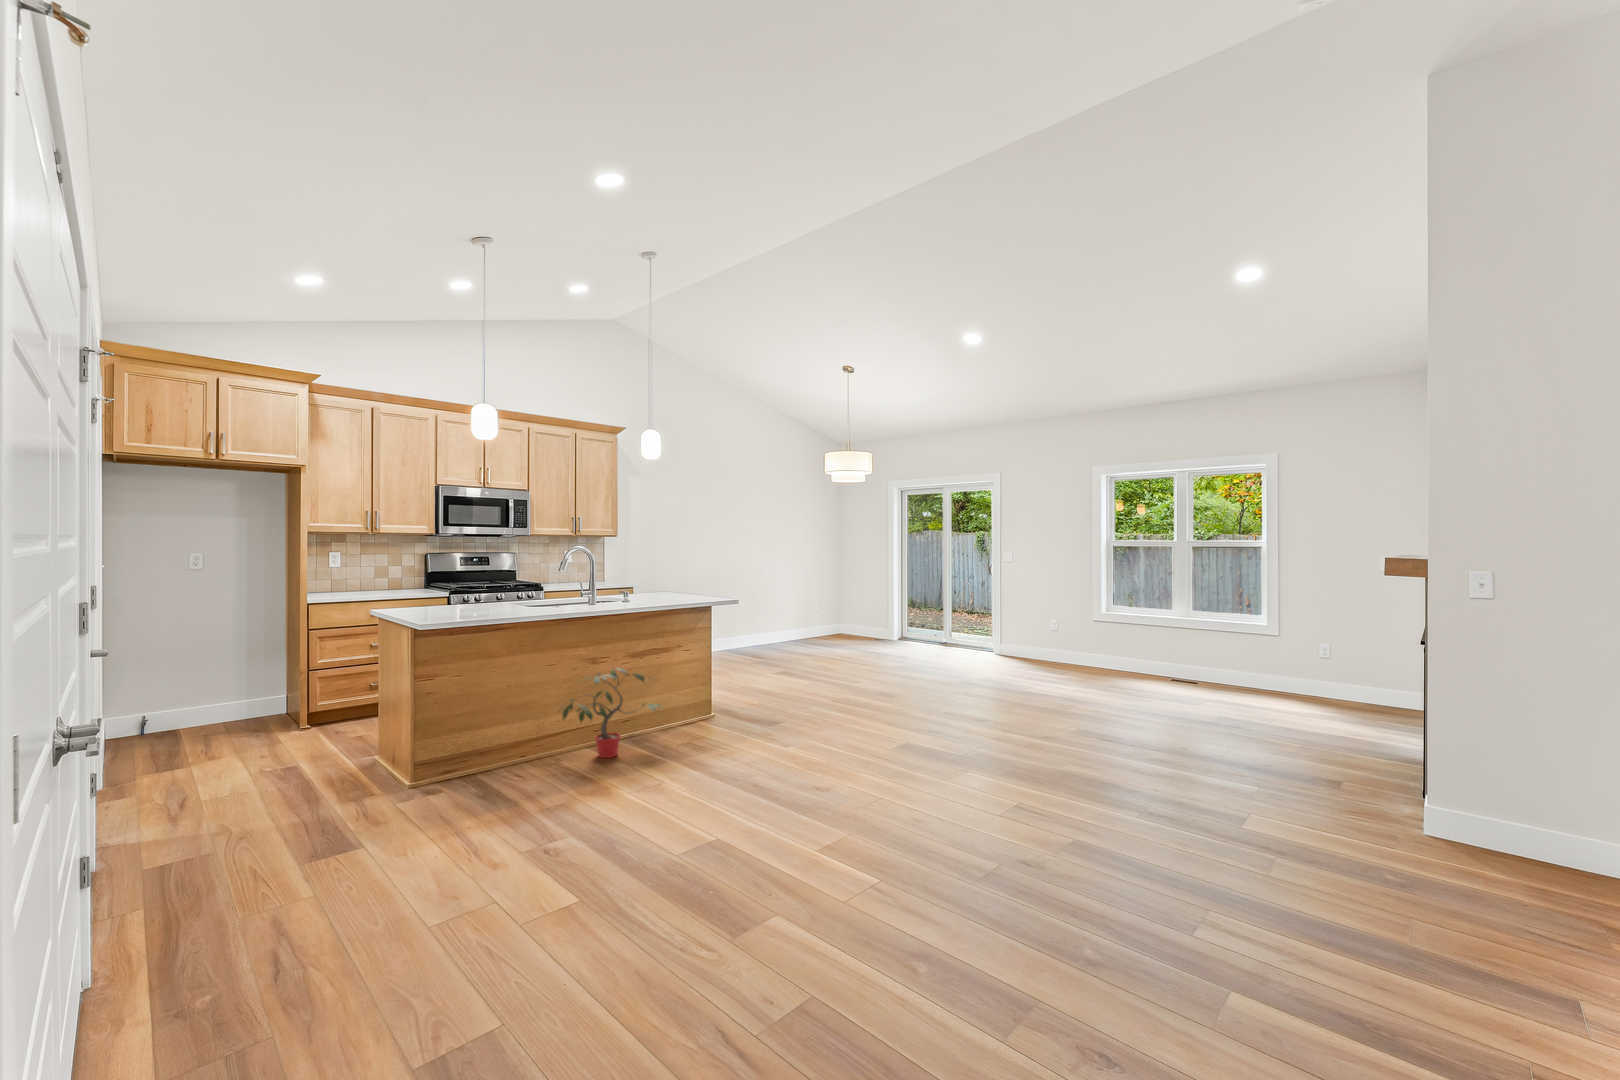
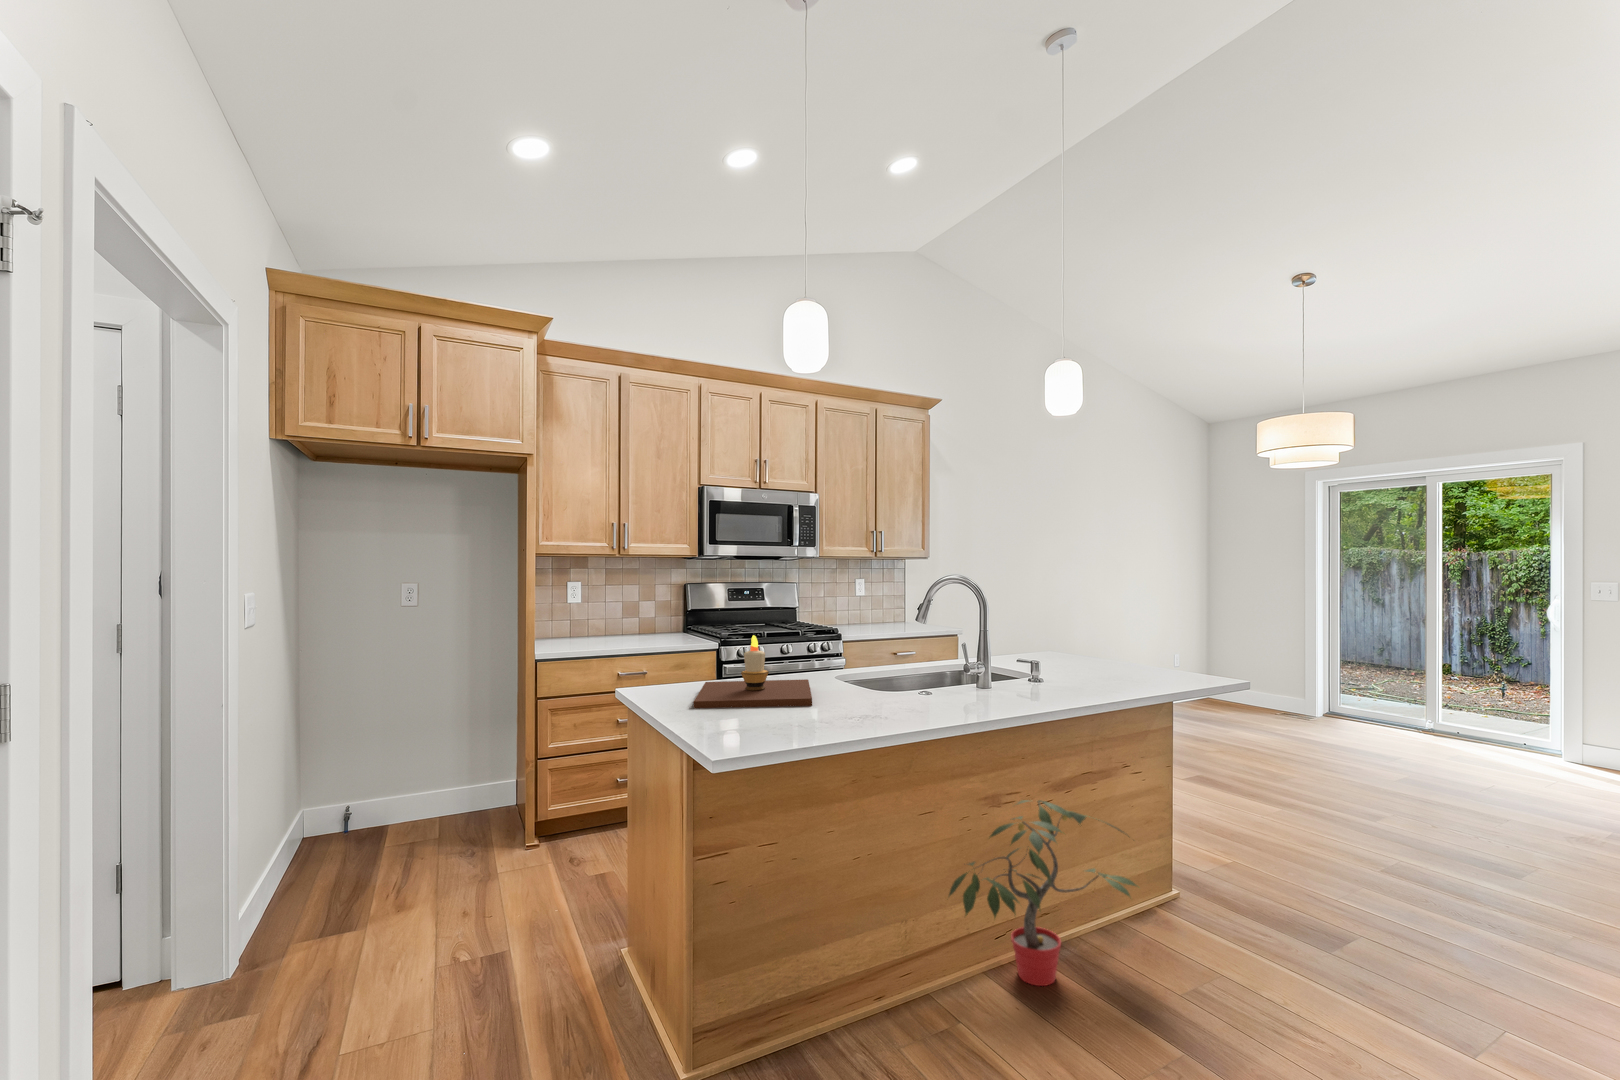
candle: none [410,581,486,619] -> present [694,635,812,708]

